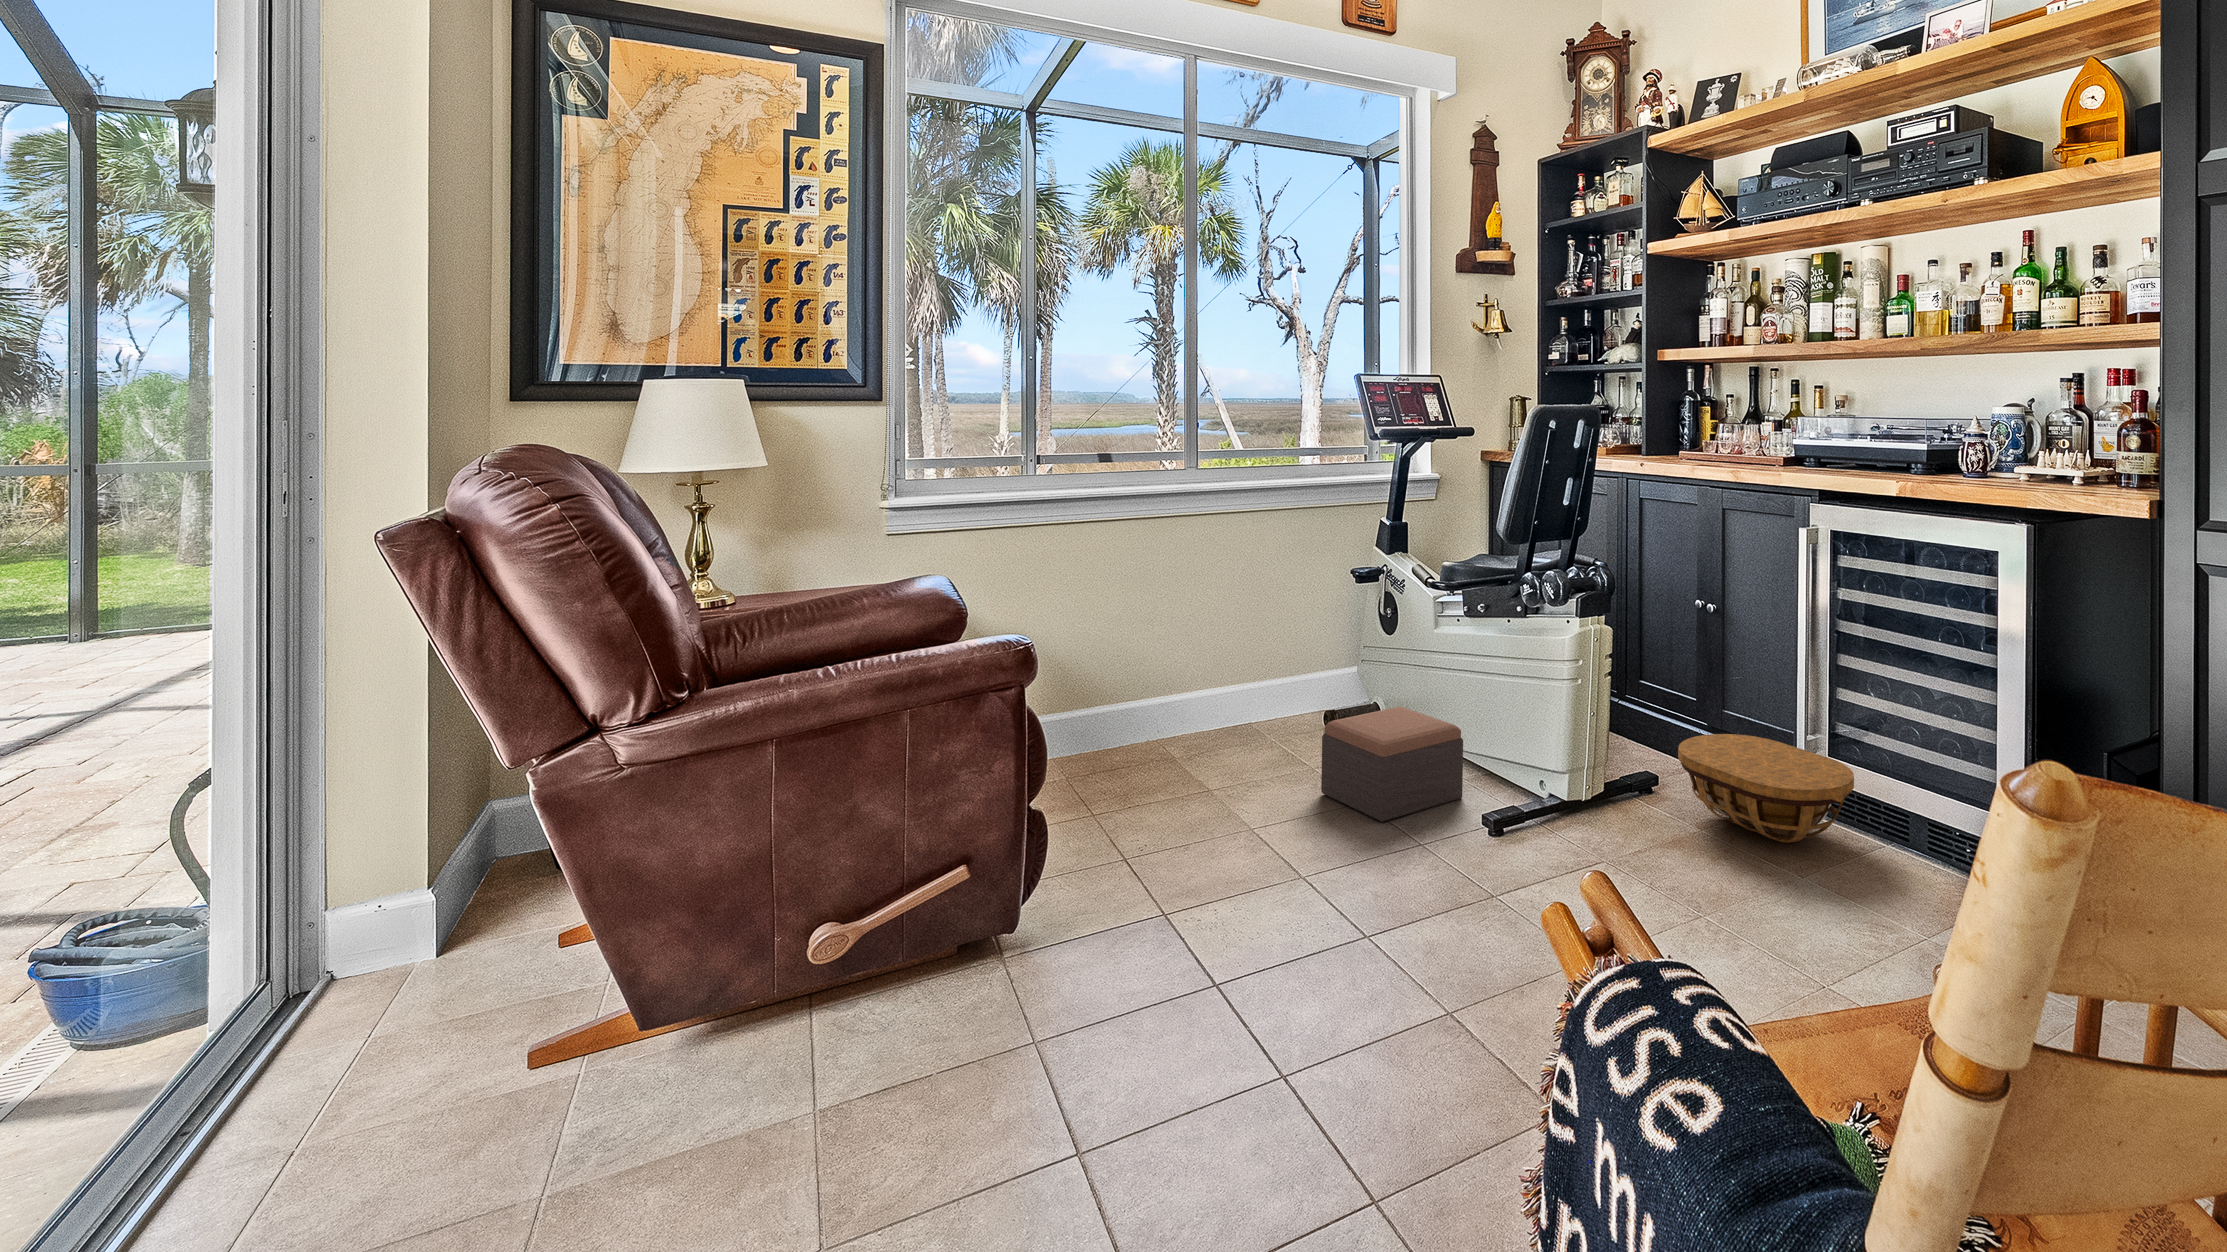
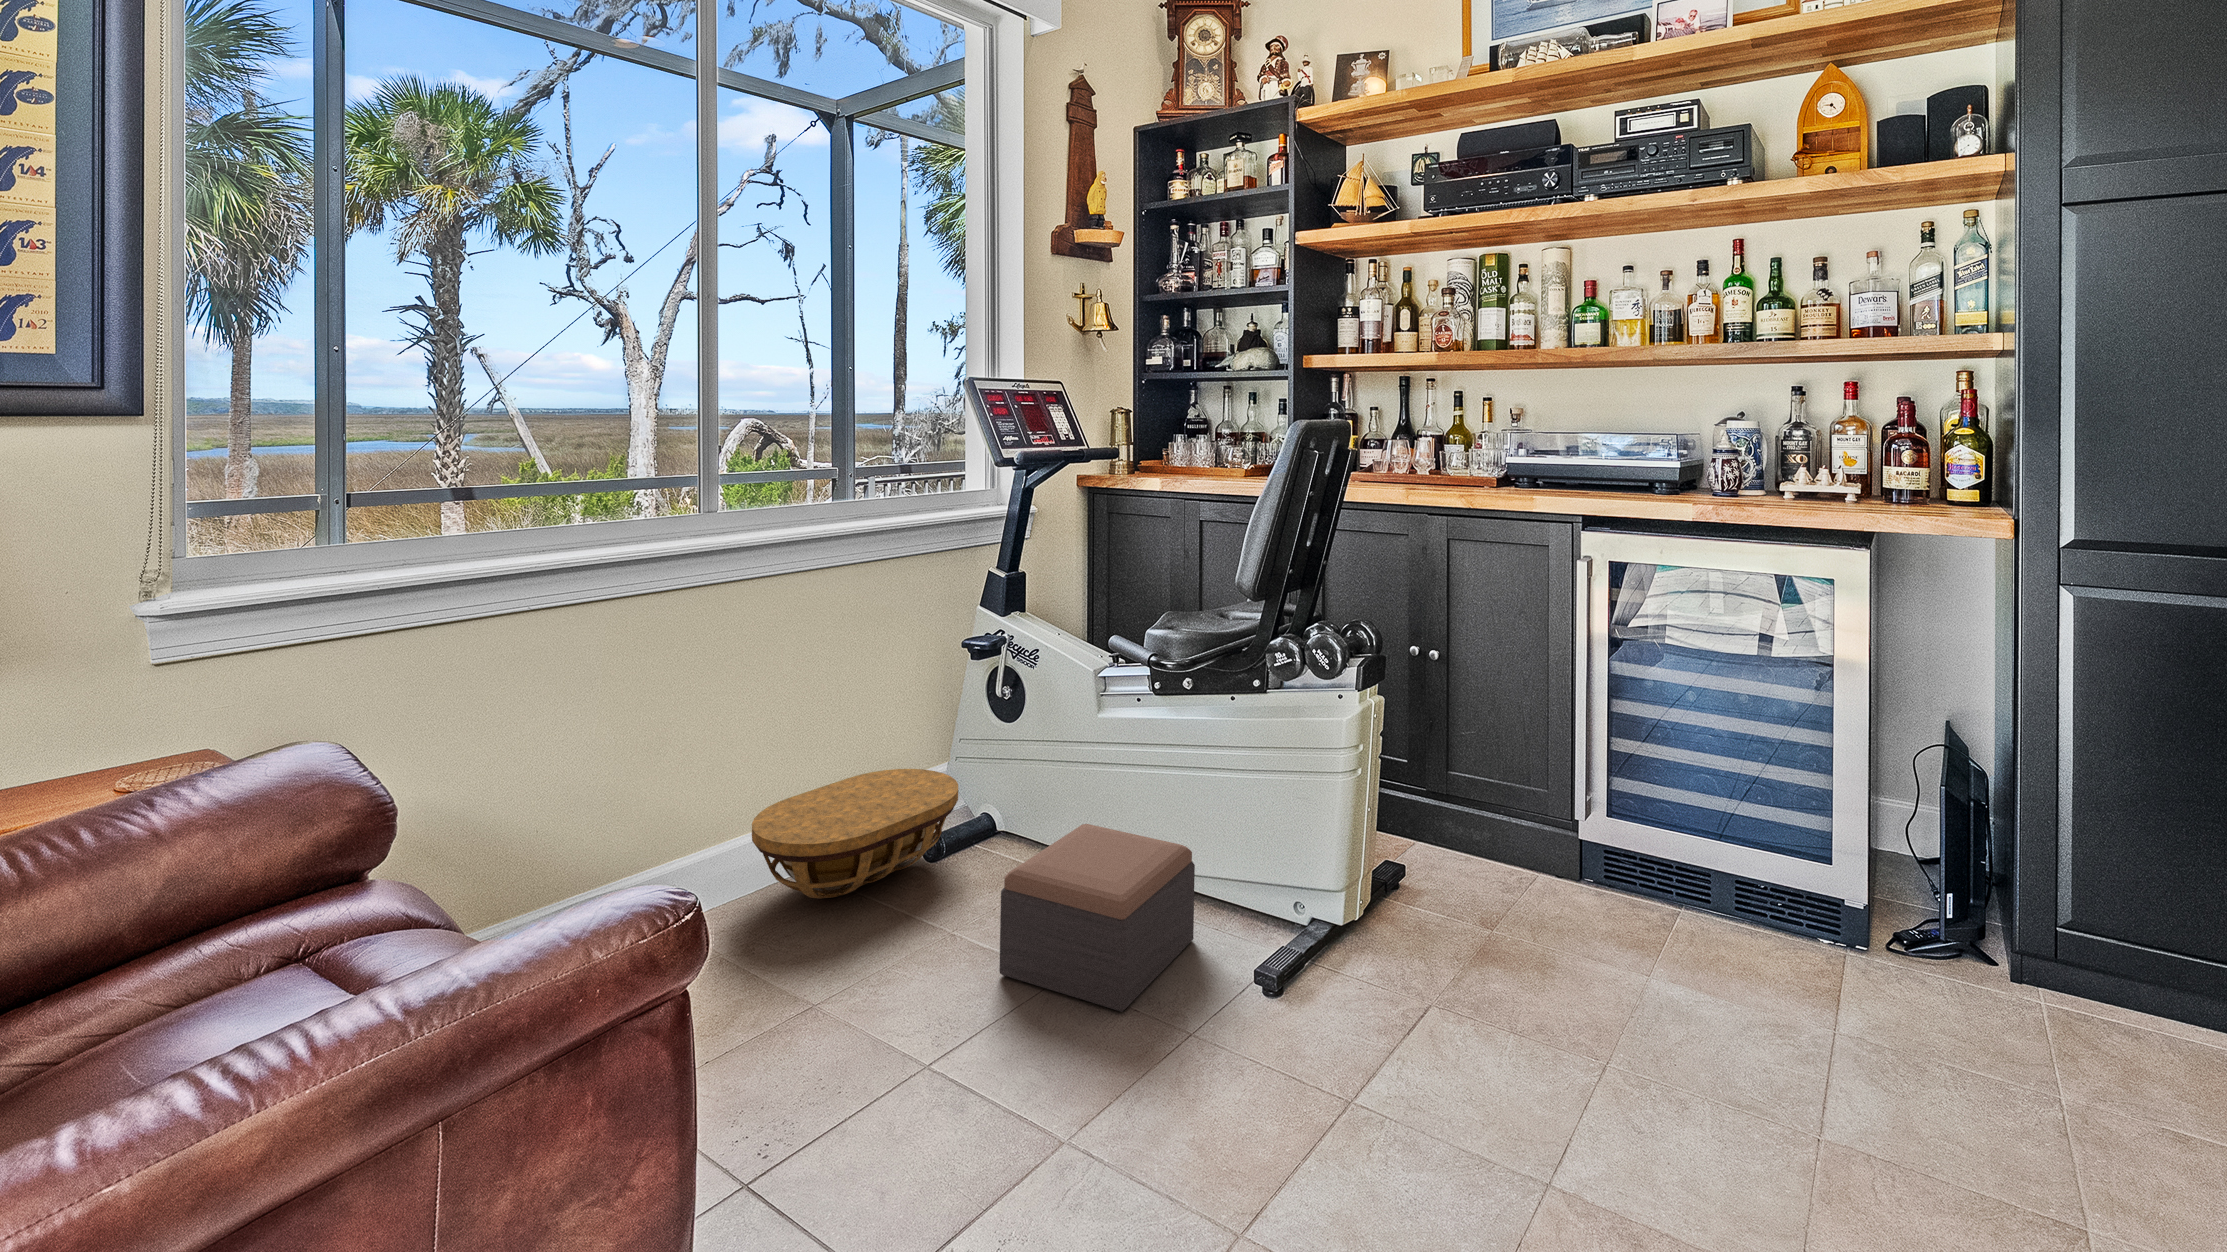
basket: present [1678,734,1854,843] -> present [752,769,958,898]

